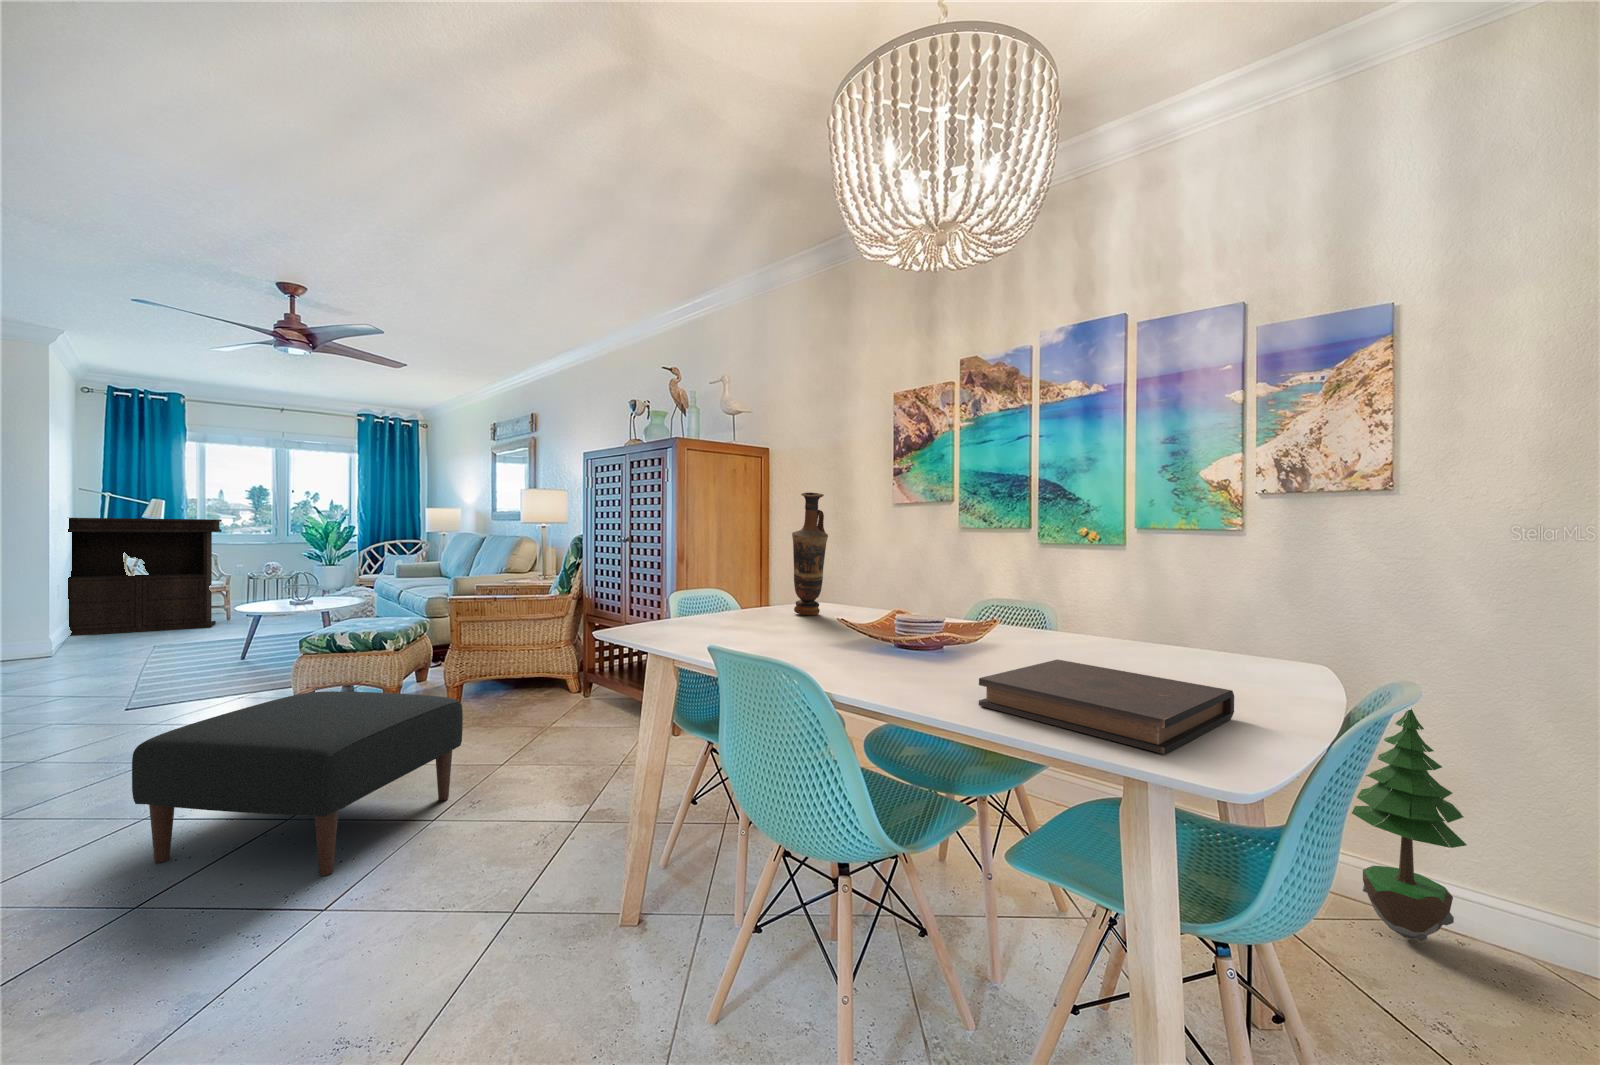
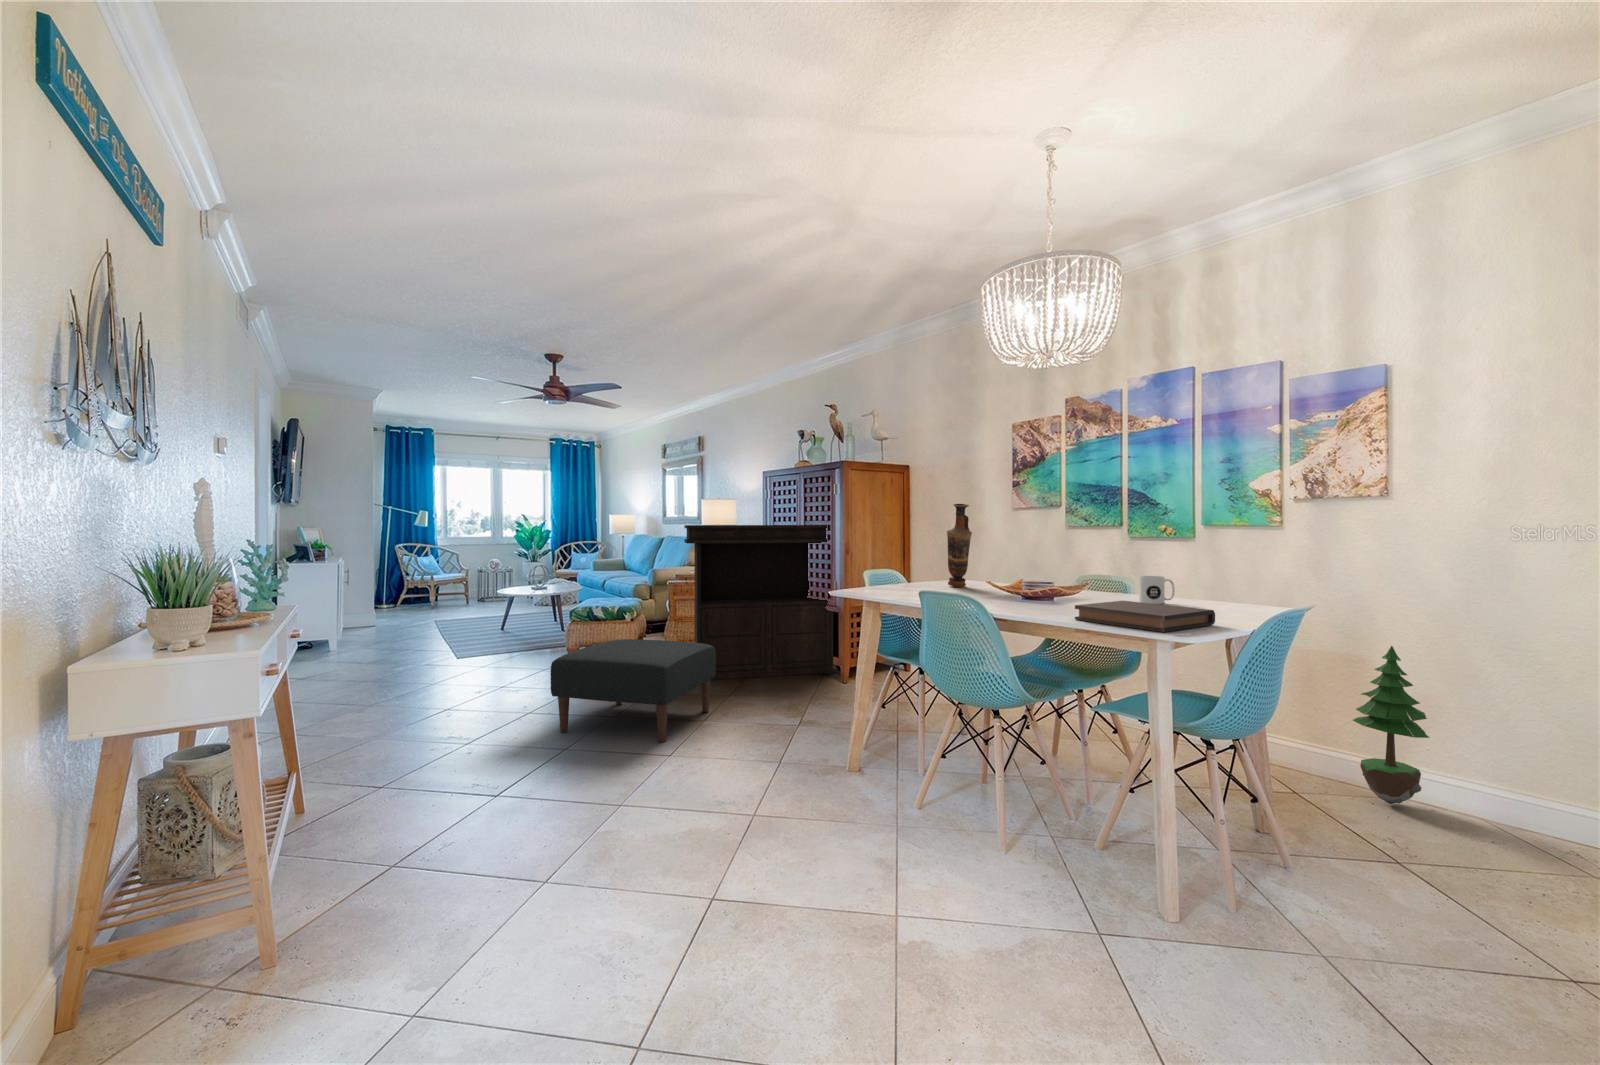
console table: present [68,518,222,636] -> present [684,525,838,680]
mug: none [1070,606,1122,652] -> present [1139,576,1175,604]

